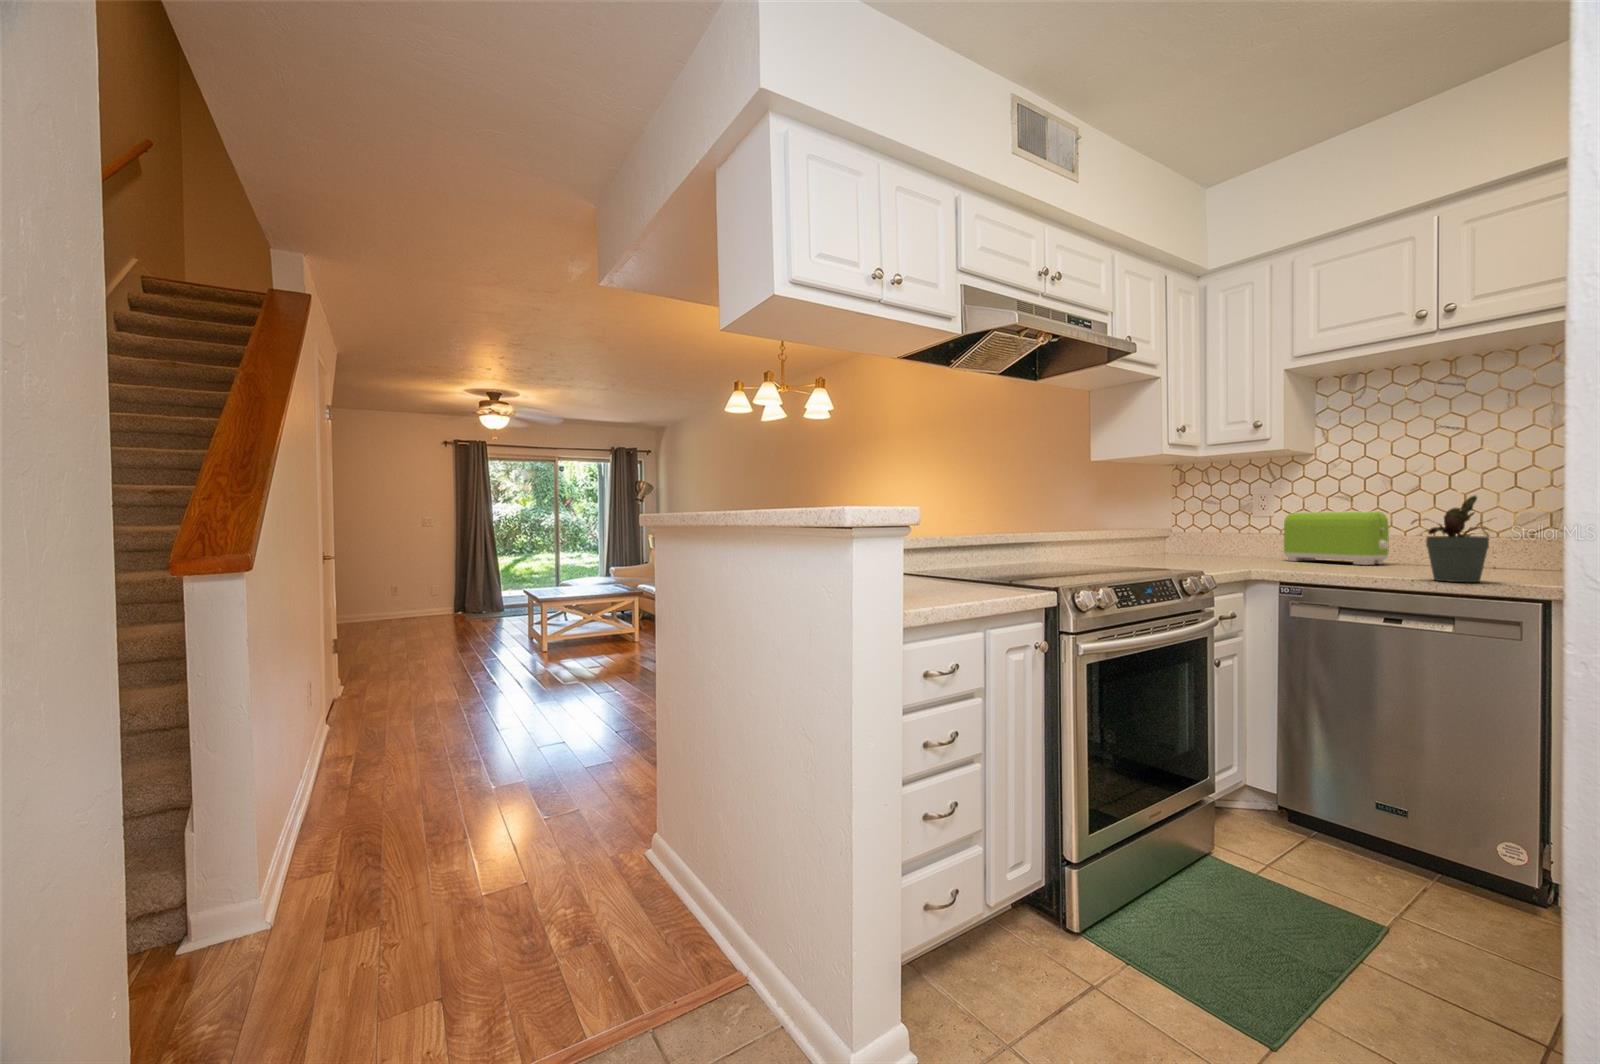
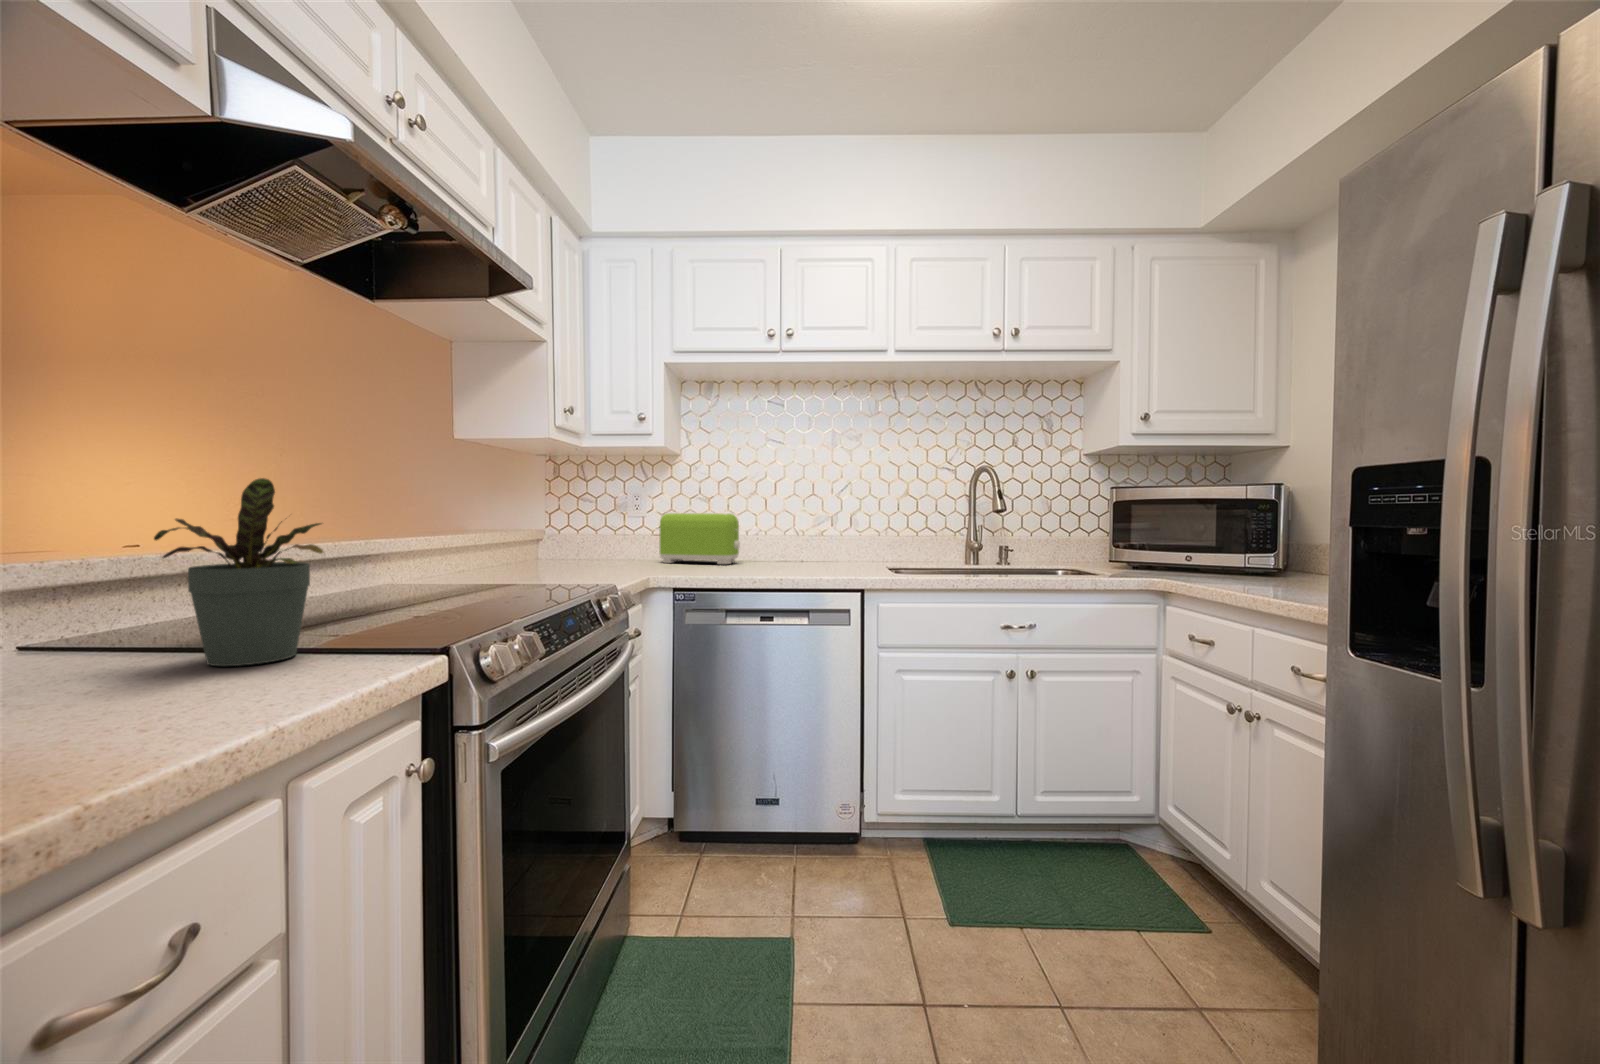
potted plant: present [1411,495,1489,582] -> present [154,478,323,666]

